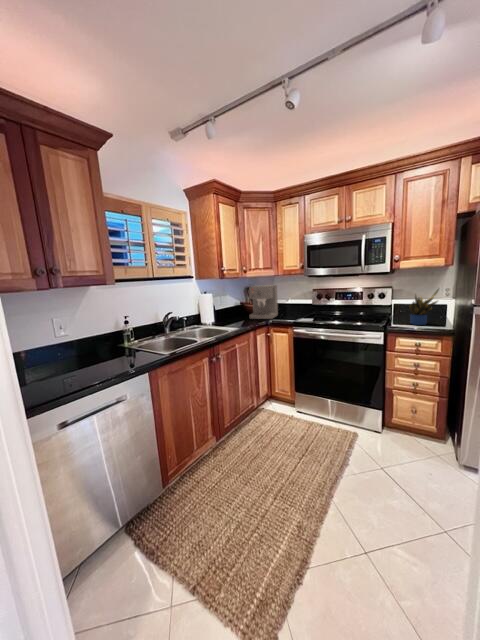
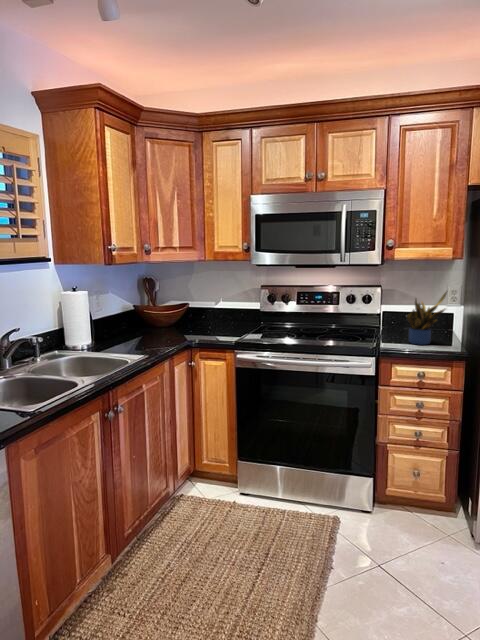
coffee maker: present [249,285,278,319] -> none [155,276,203,336]

